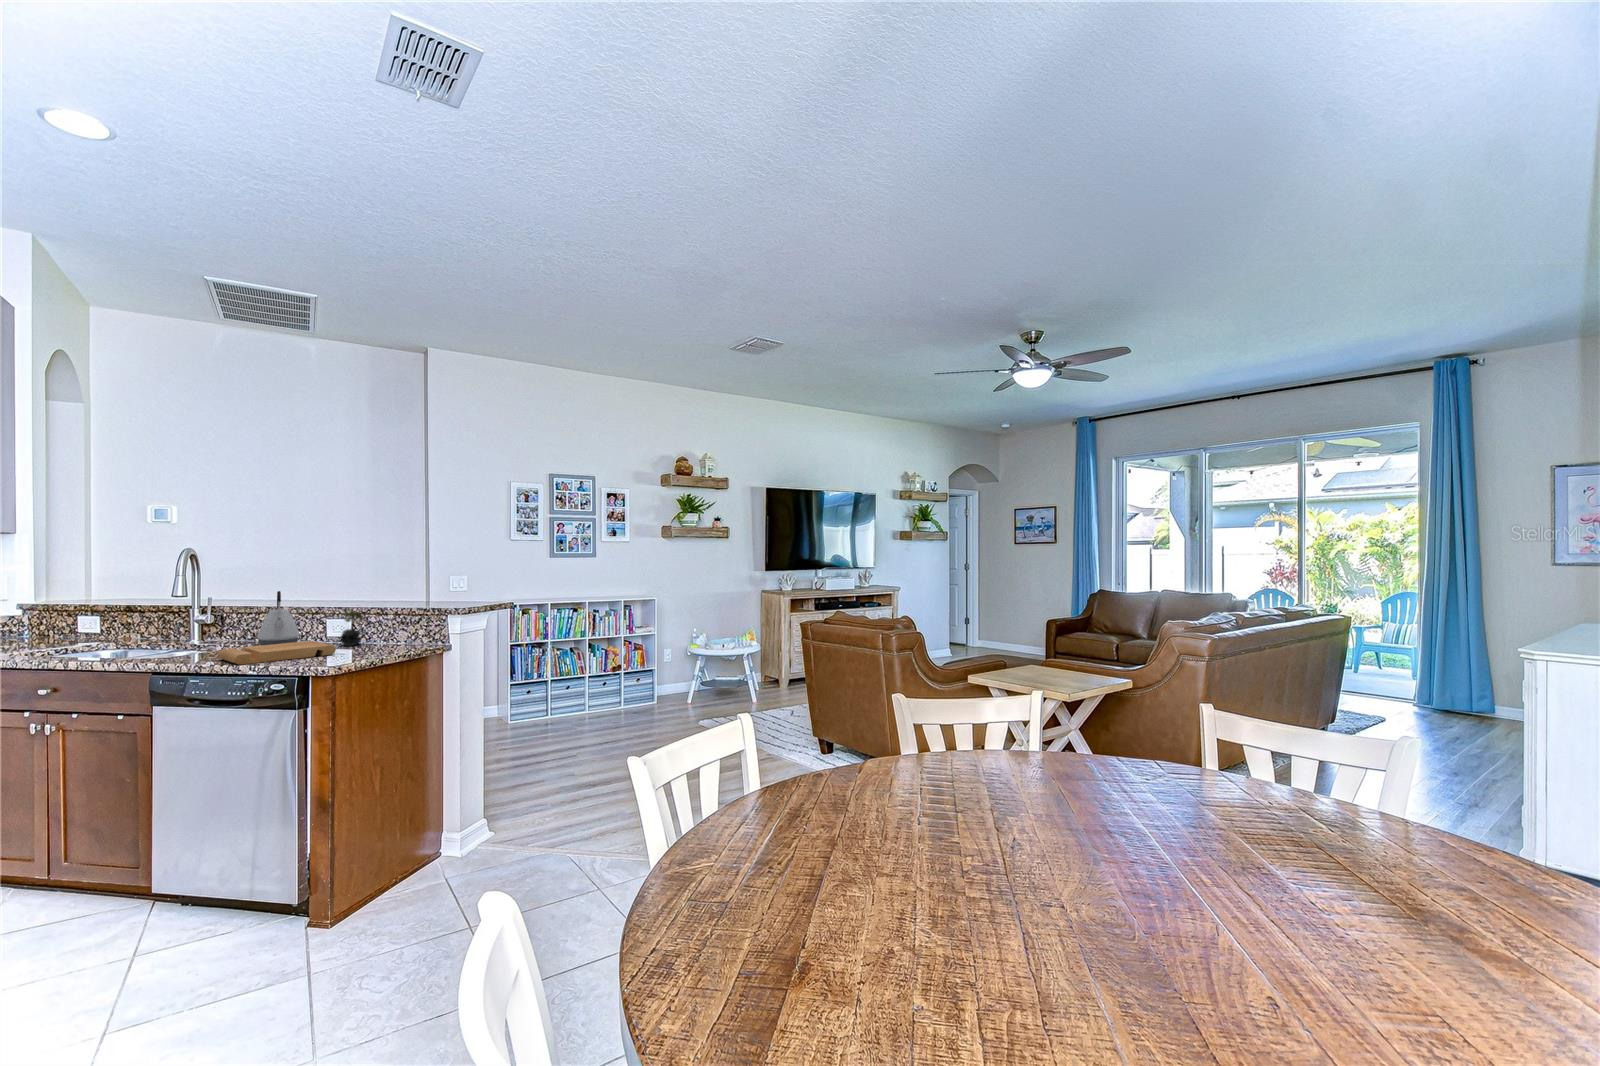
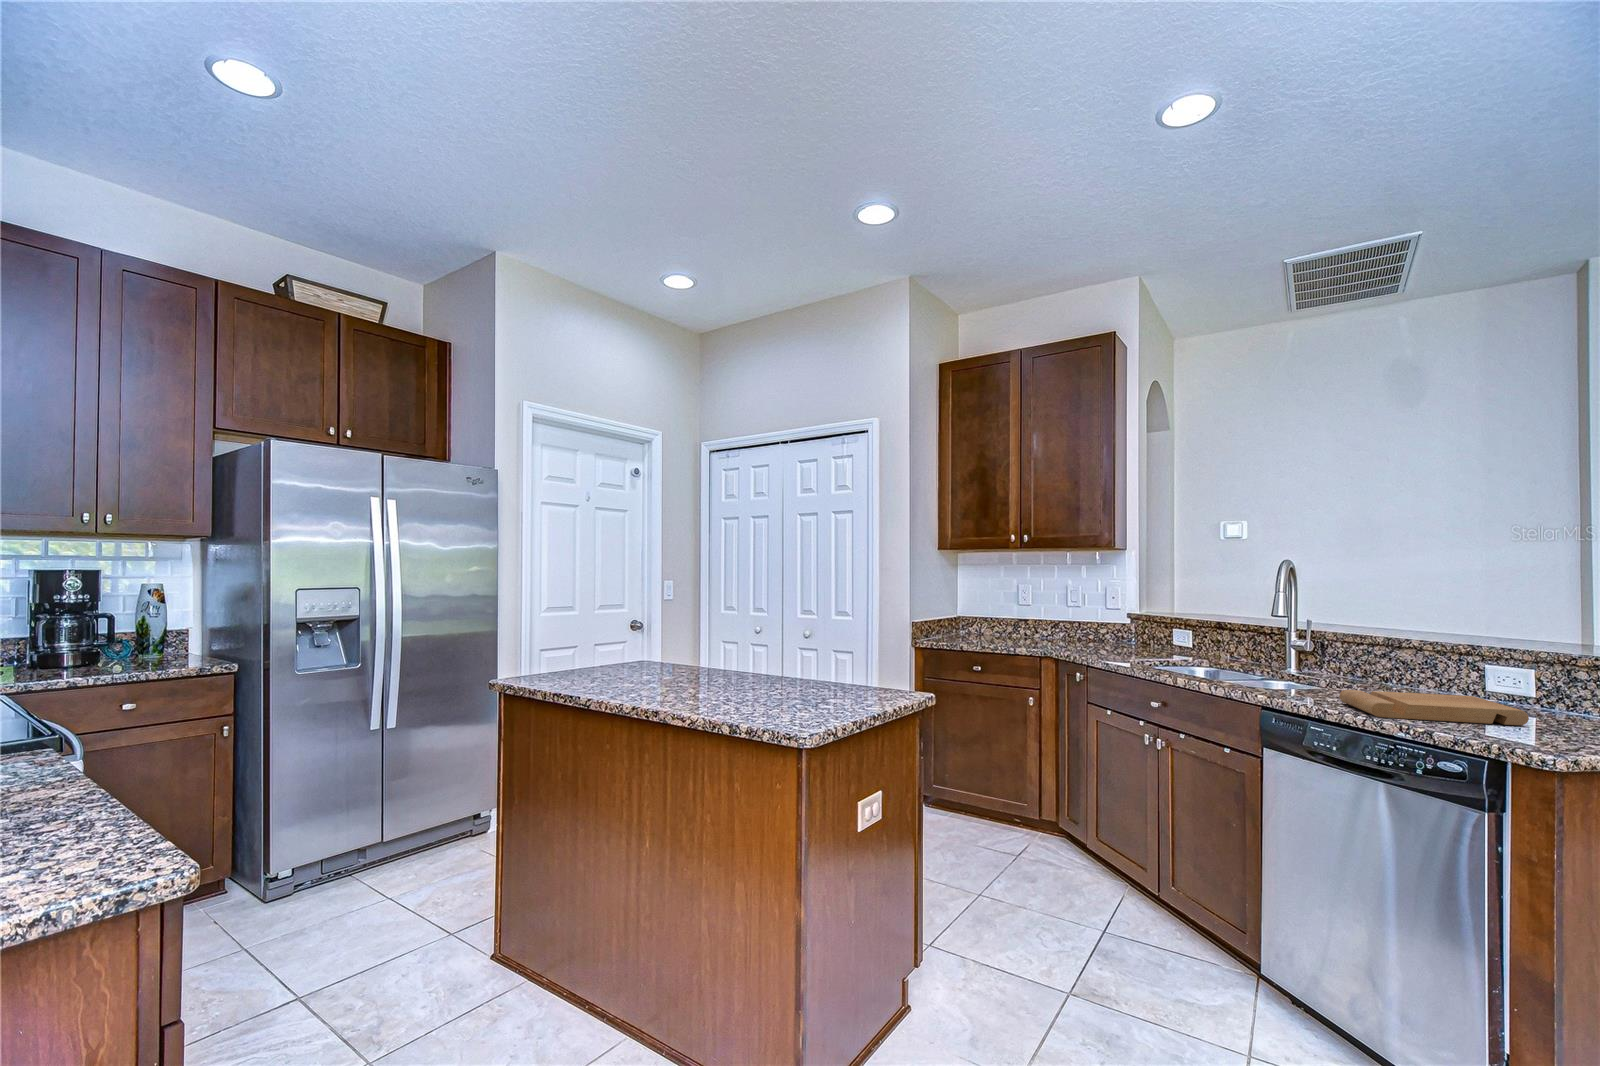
kettle: present [257,591,299,646] -> none [1378,617,1440,696]
succulent plant: present [341,609,364,646] -> none [1509,649,1566,714]

